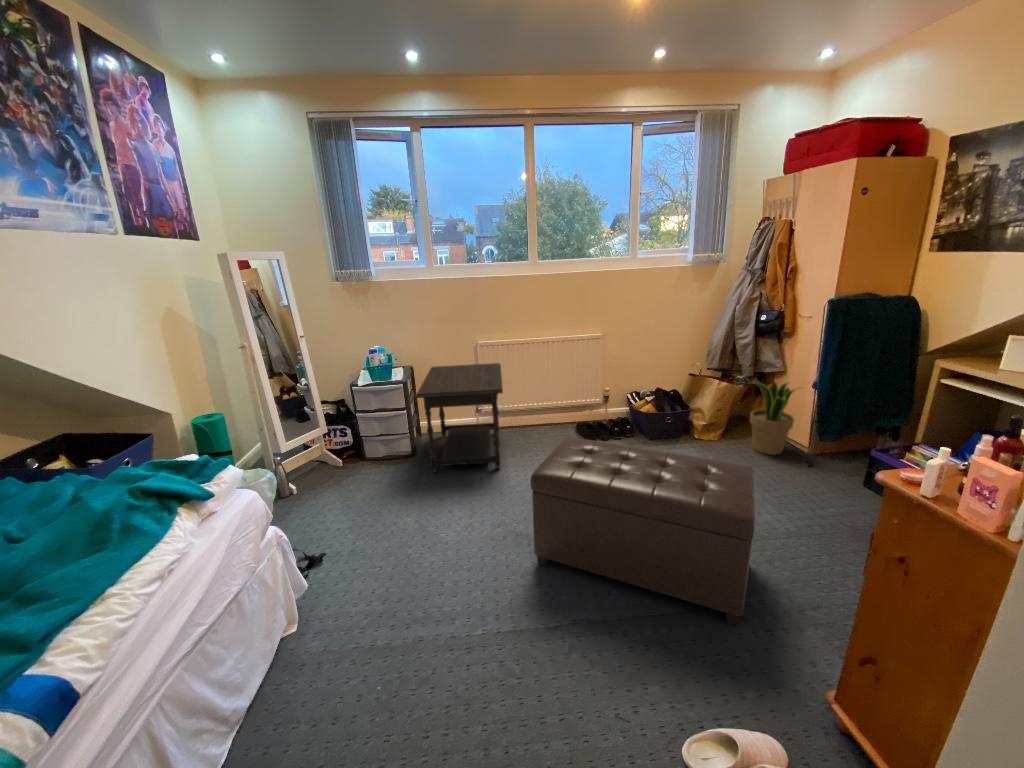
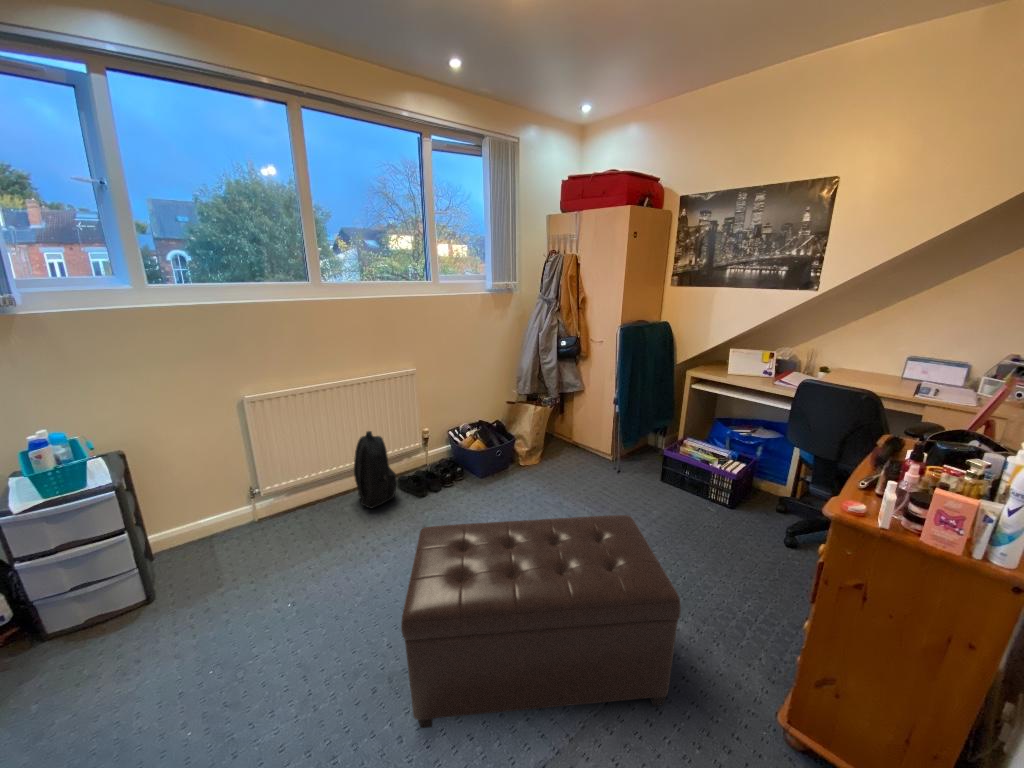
side table: present [415,363,503,473] -> none [149,423,315,617]
backpack: none [542,379,573,441] -> present [354,431,397,508]
potted plant: present [750,380,795,455] -> none [561,399,607,469]

